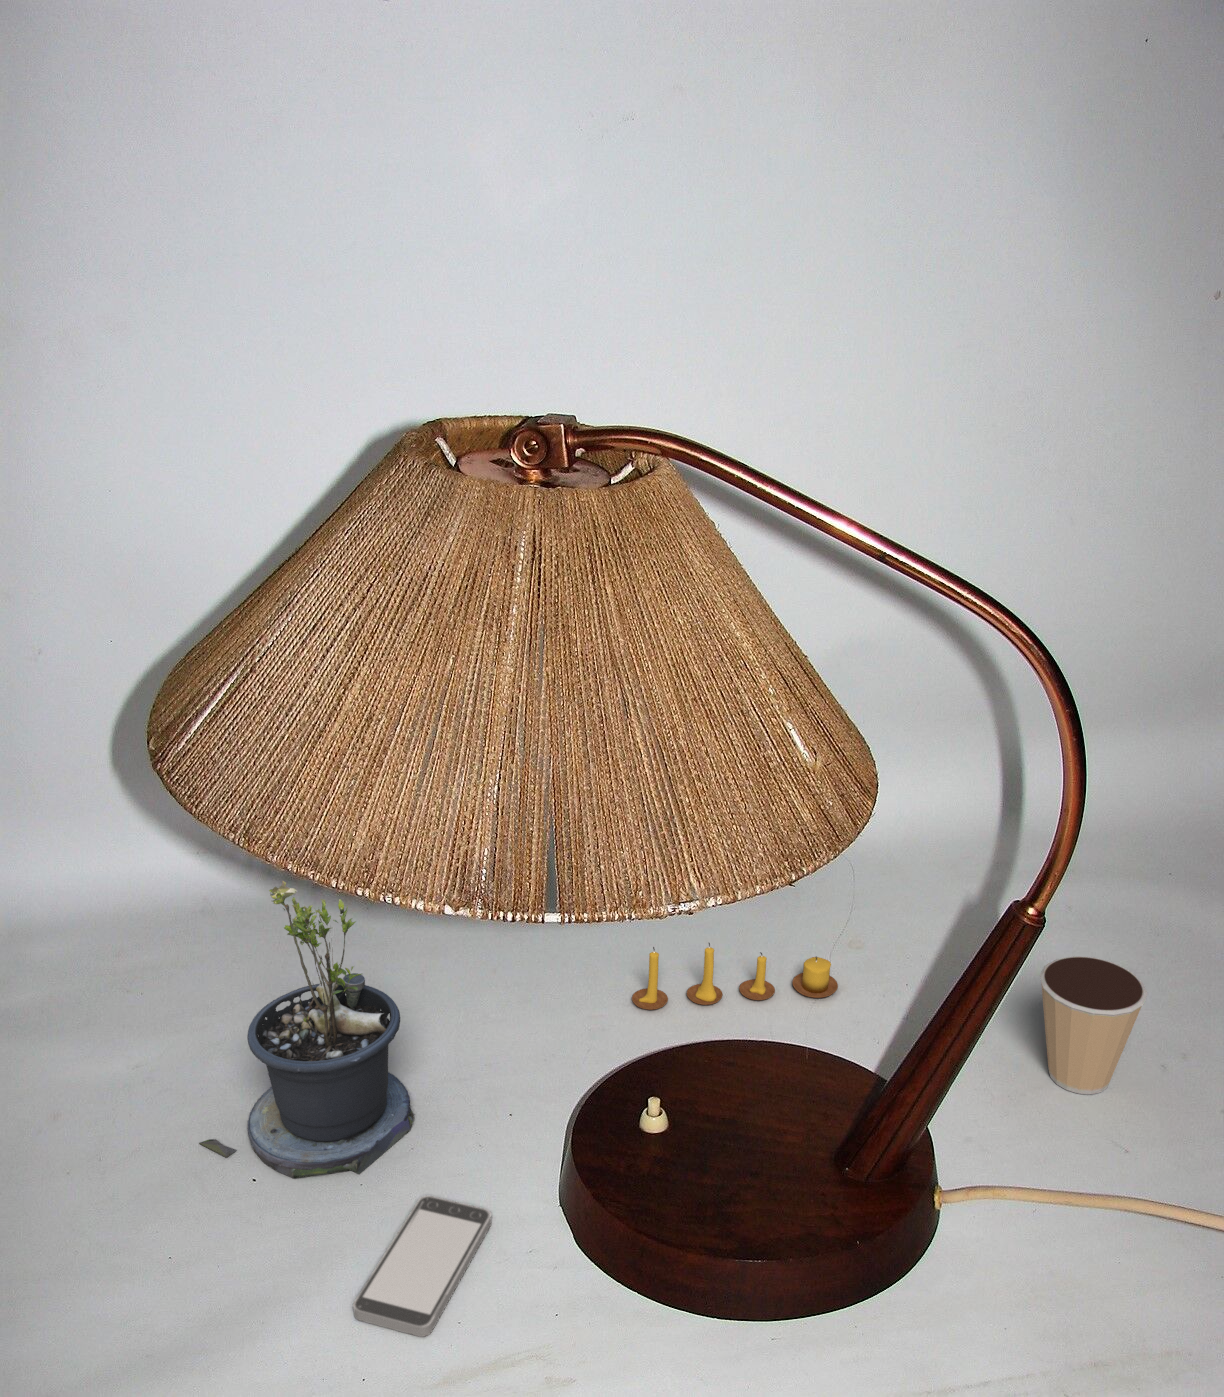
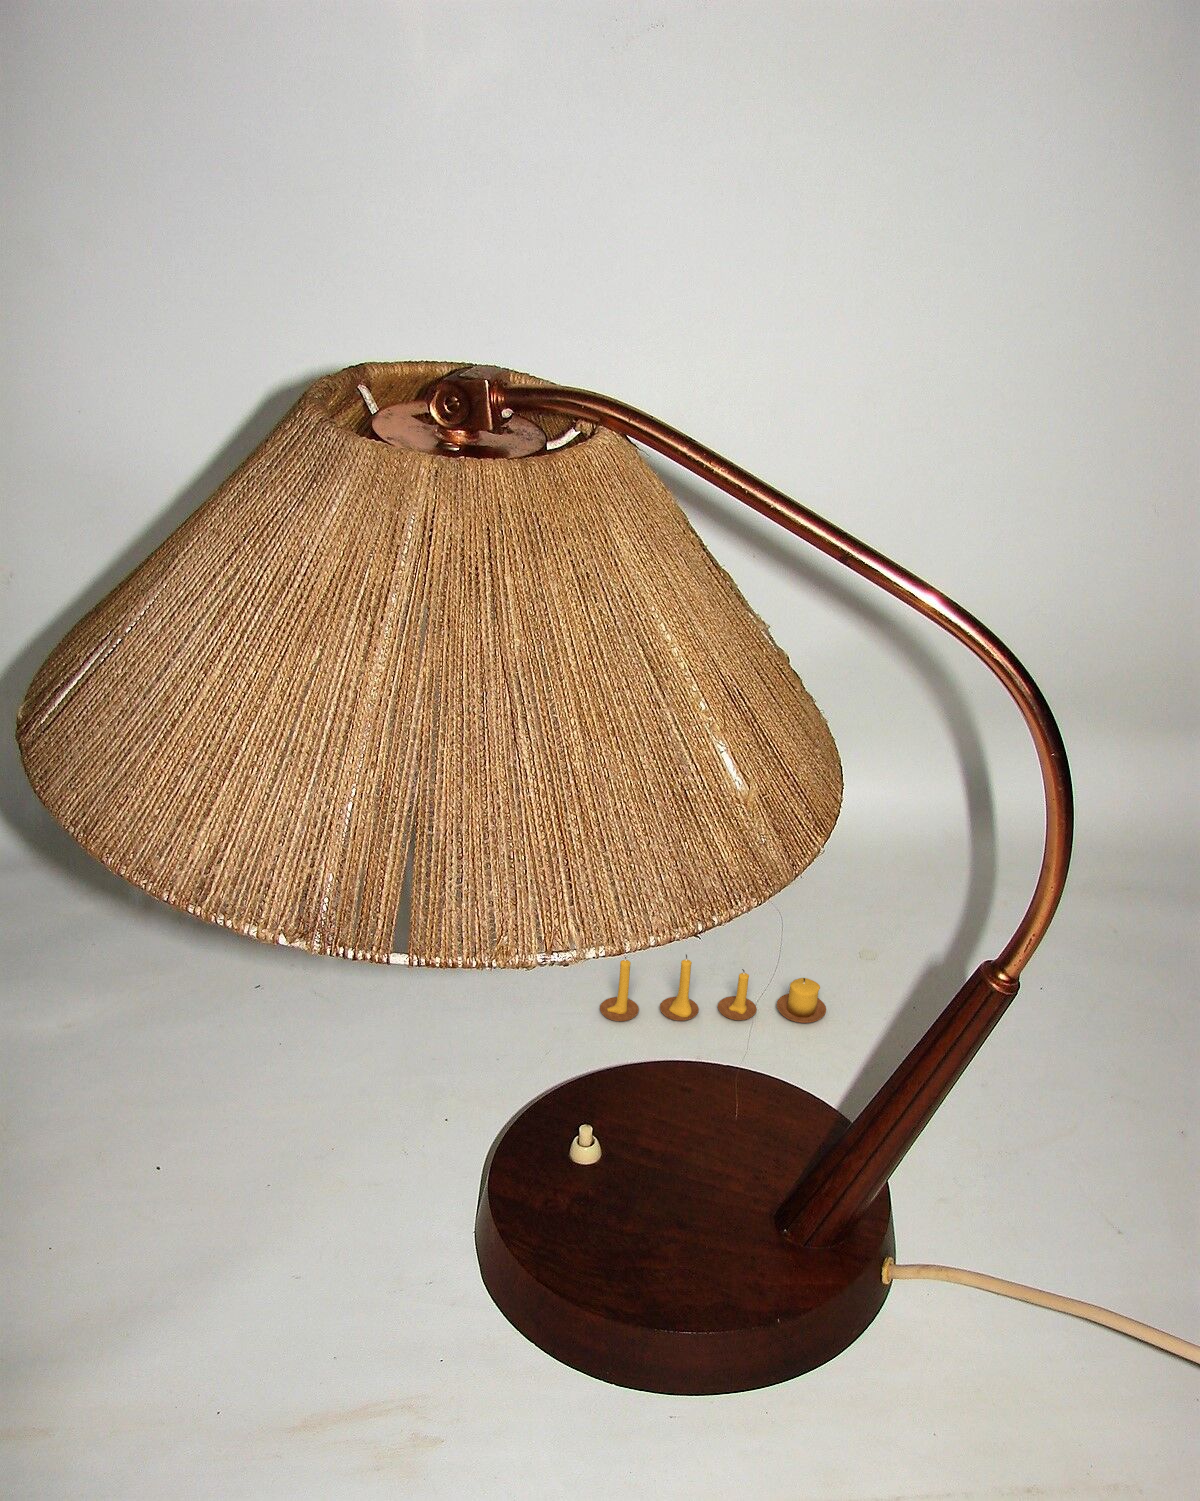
potted plant: present [199,881,415,1178] -> none [115,863,345,1177]
coffee cup: present [1040,956,1148,1094] -> none [1040,1005,1159,1158]
smartphone: present [353,1196,491,1337] -> none [240,1209,405,1366]

